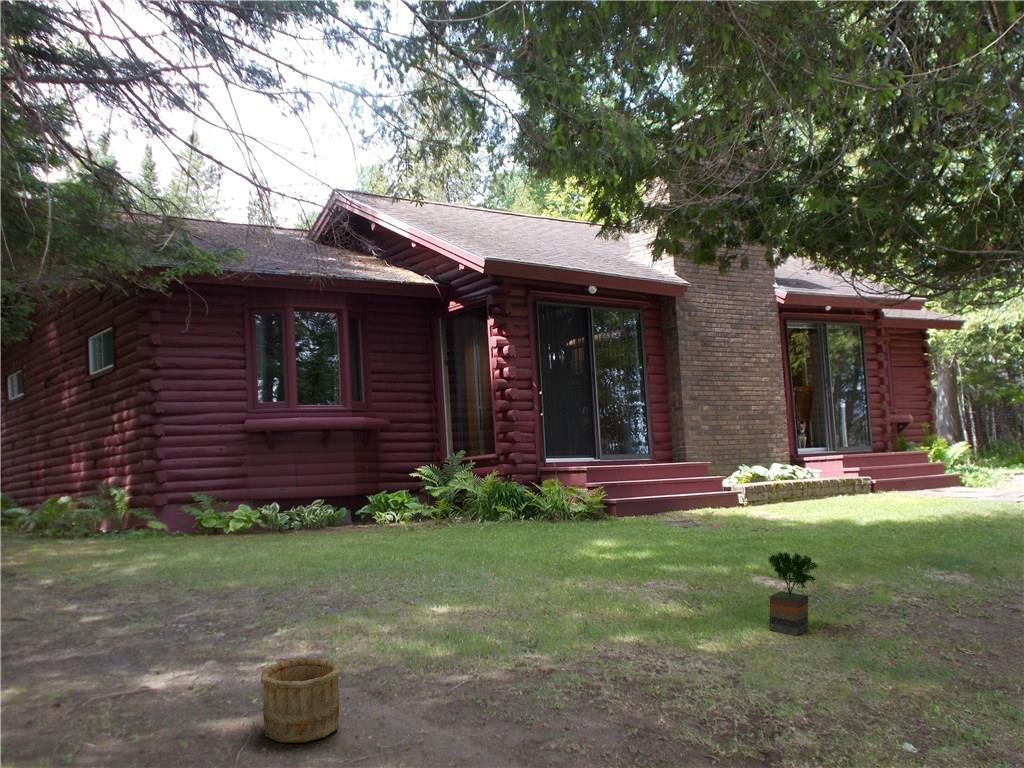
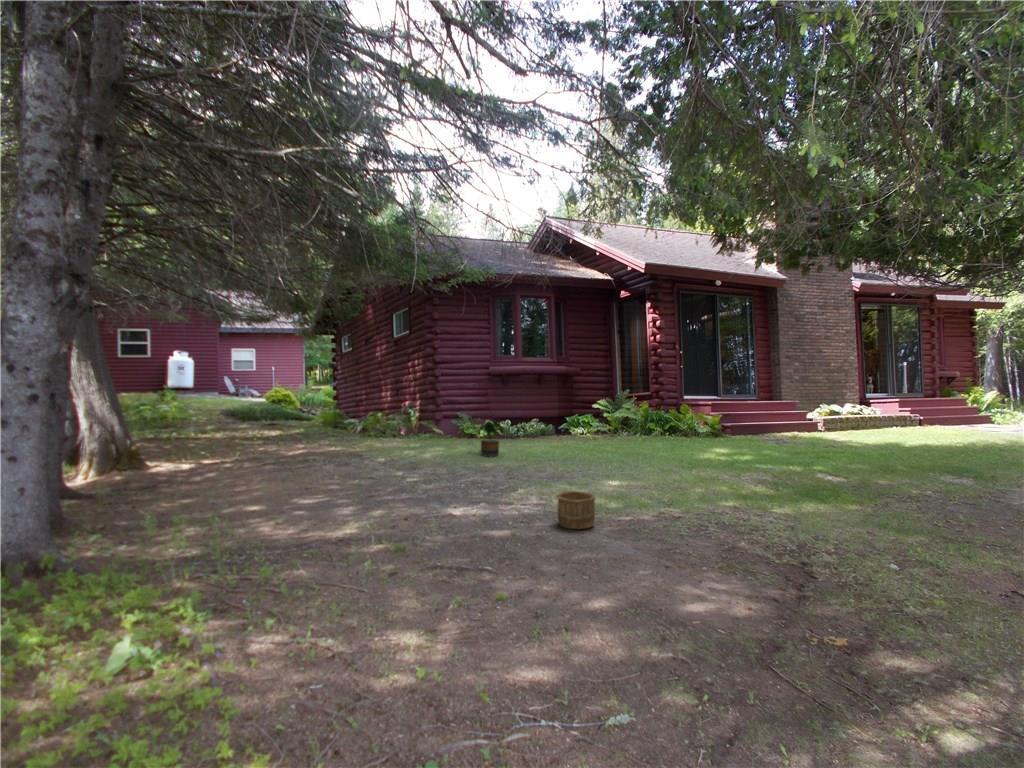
potted tree: present [768,552,818,636] -> present [480,421,503,457]

